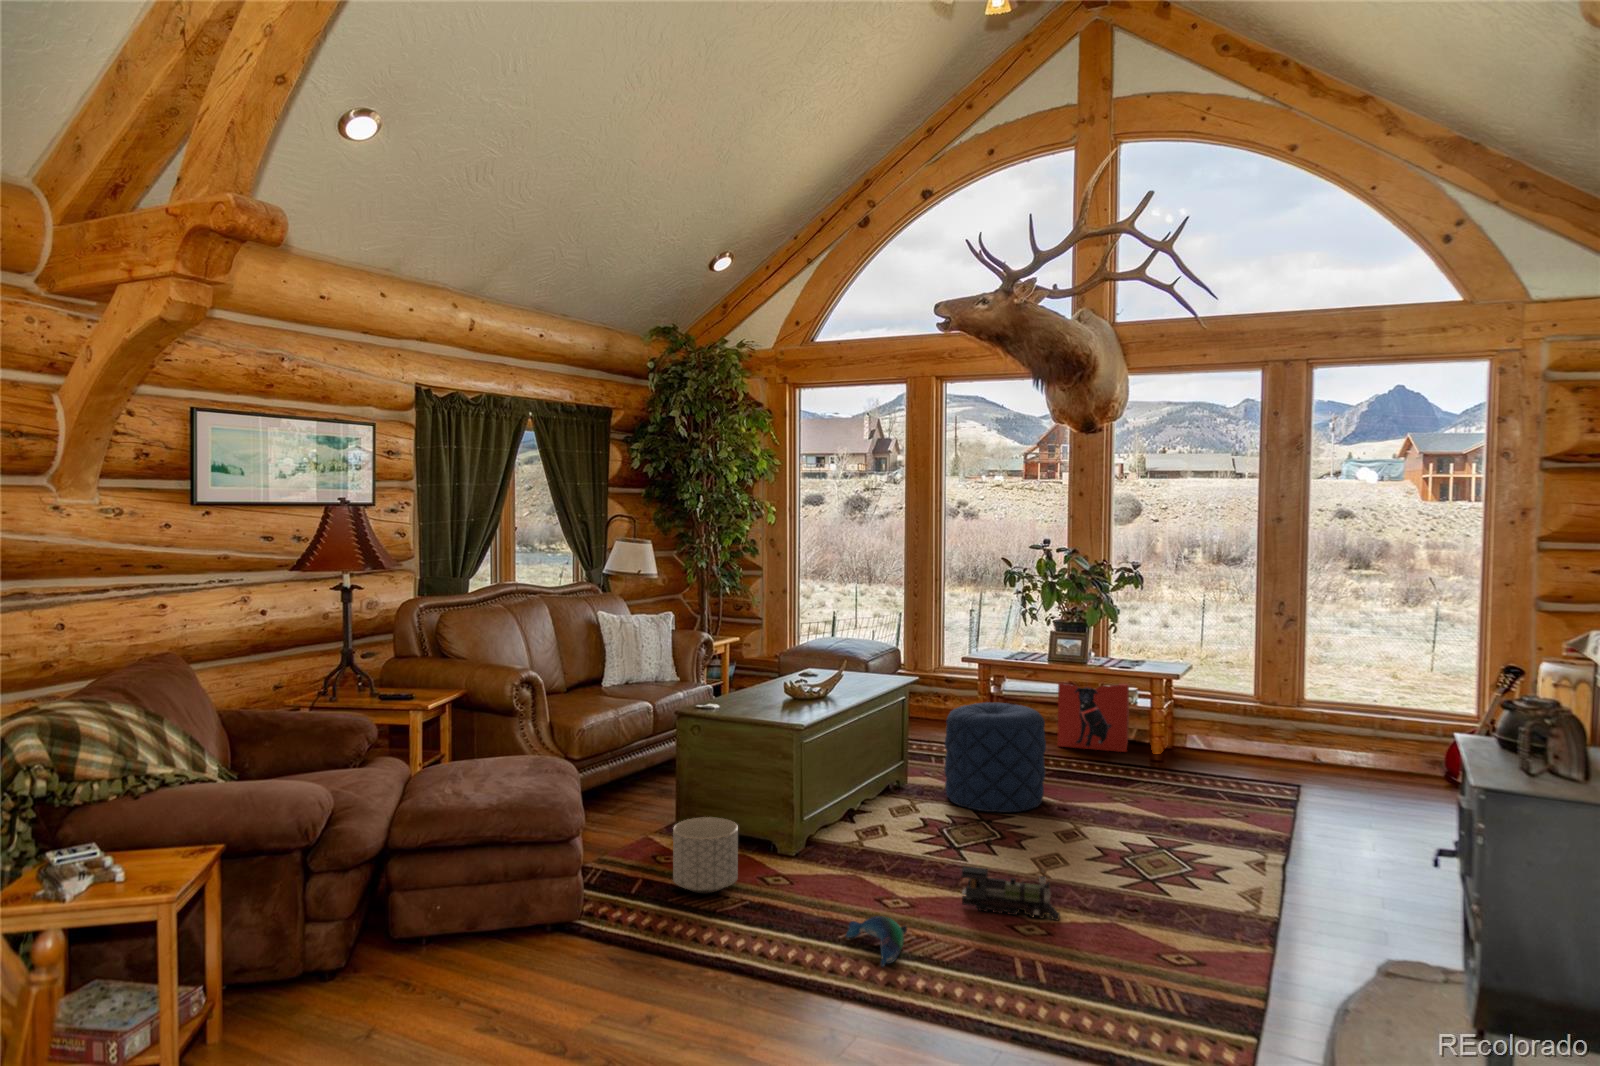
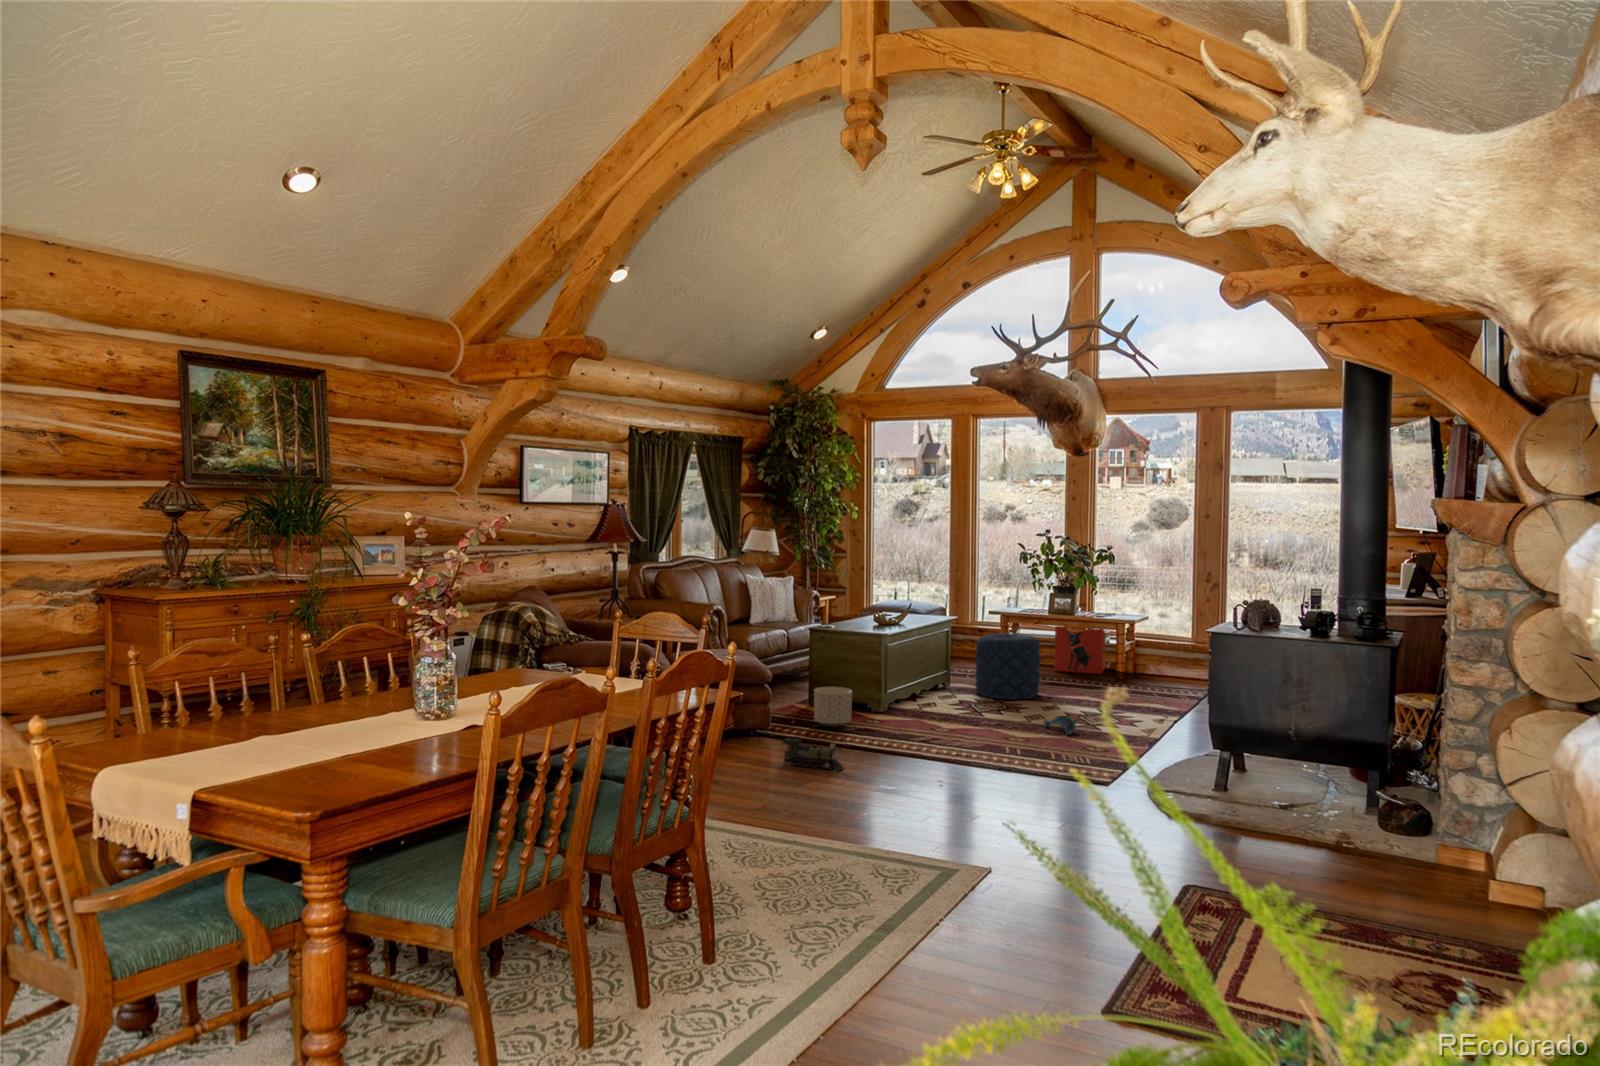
toy train: present [961,867,1060,920] -> present [782,738,844,771]
plush toy: present [846,916,907,967] -> present [1043,716,1077,735]

